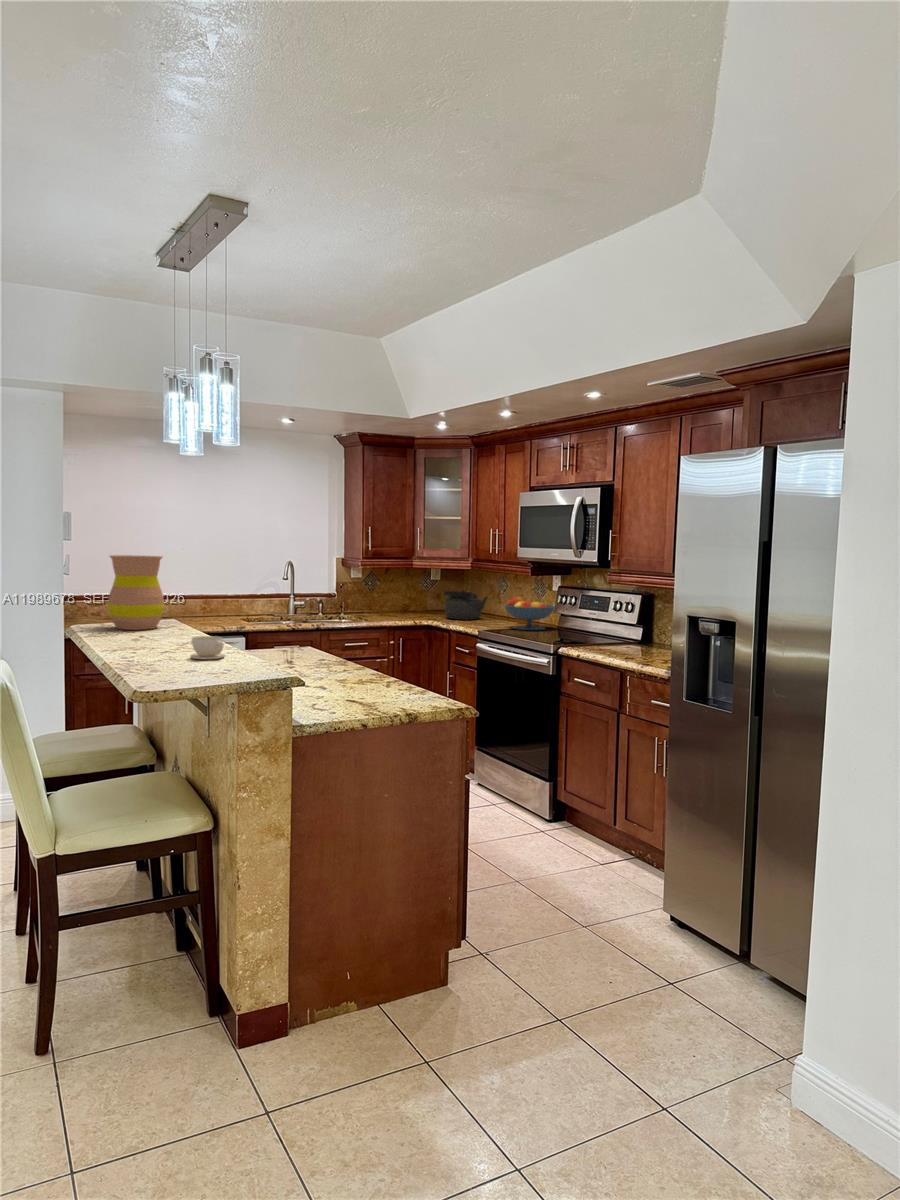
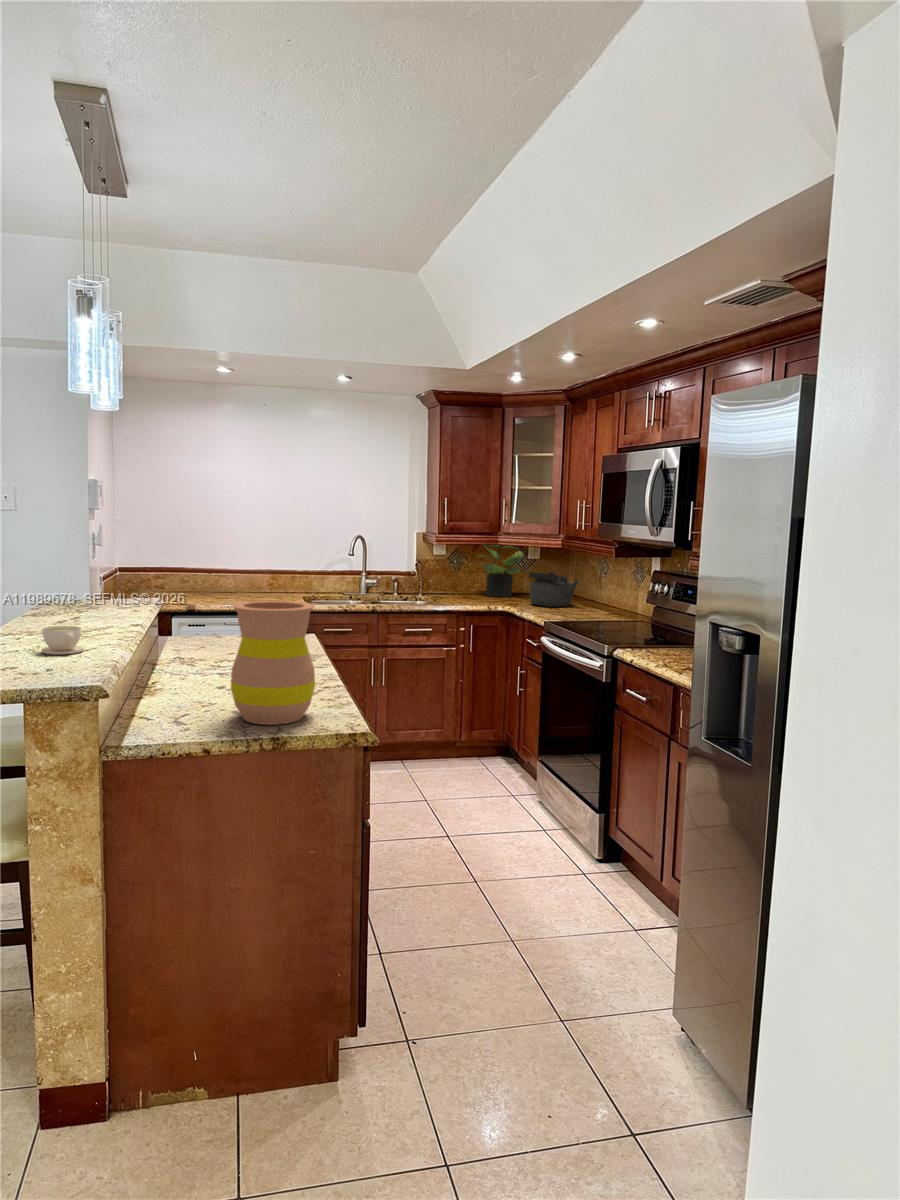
vase: present [108,555,164,630] -> present [231,601,315,725]
potted plant: none [383,560,429,614] -> present [477,544,524,597]
fruit bowl: present [505,597,555,630] -> none [583,582,646,624]

